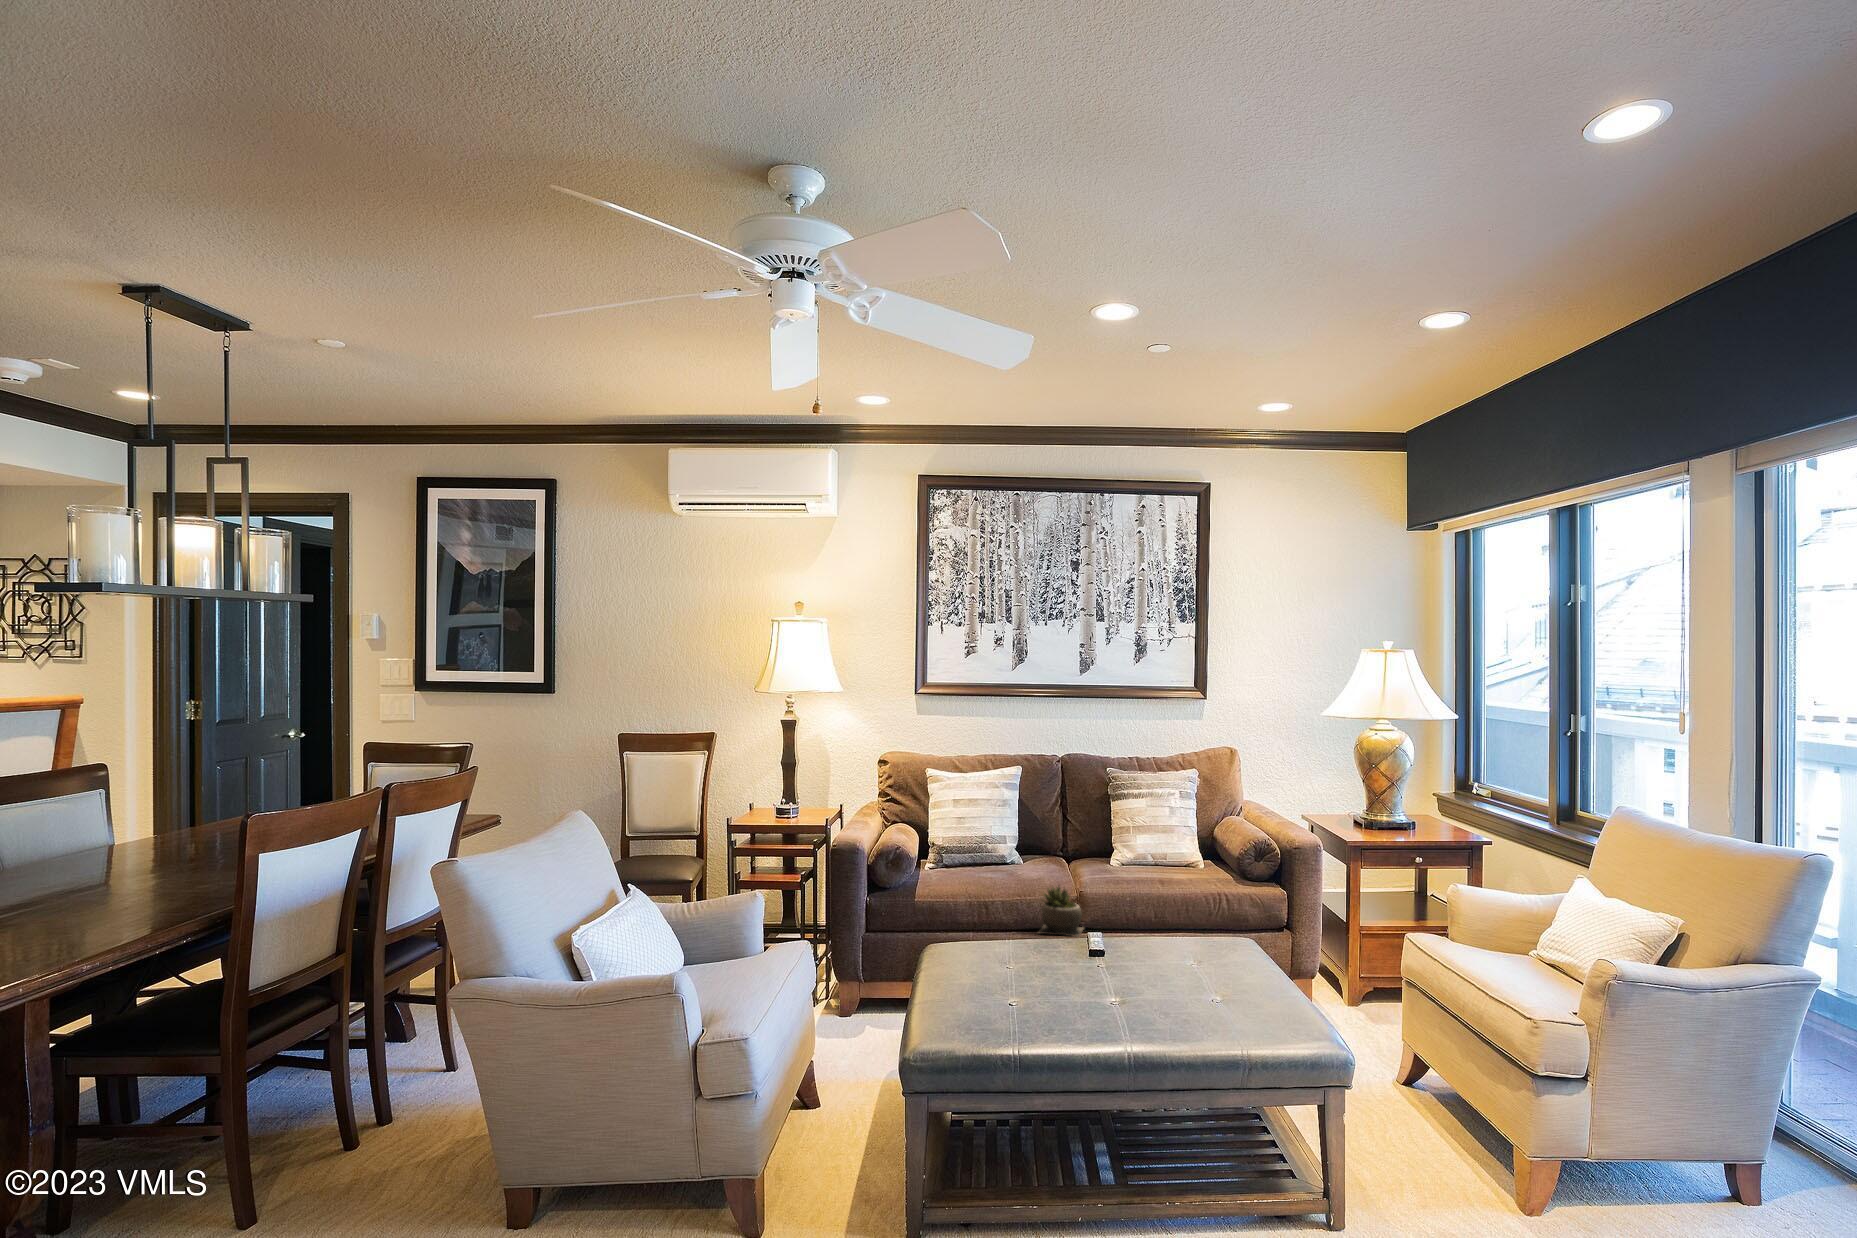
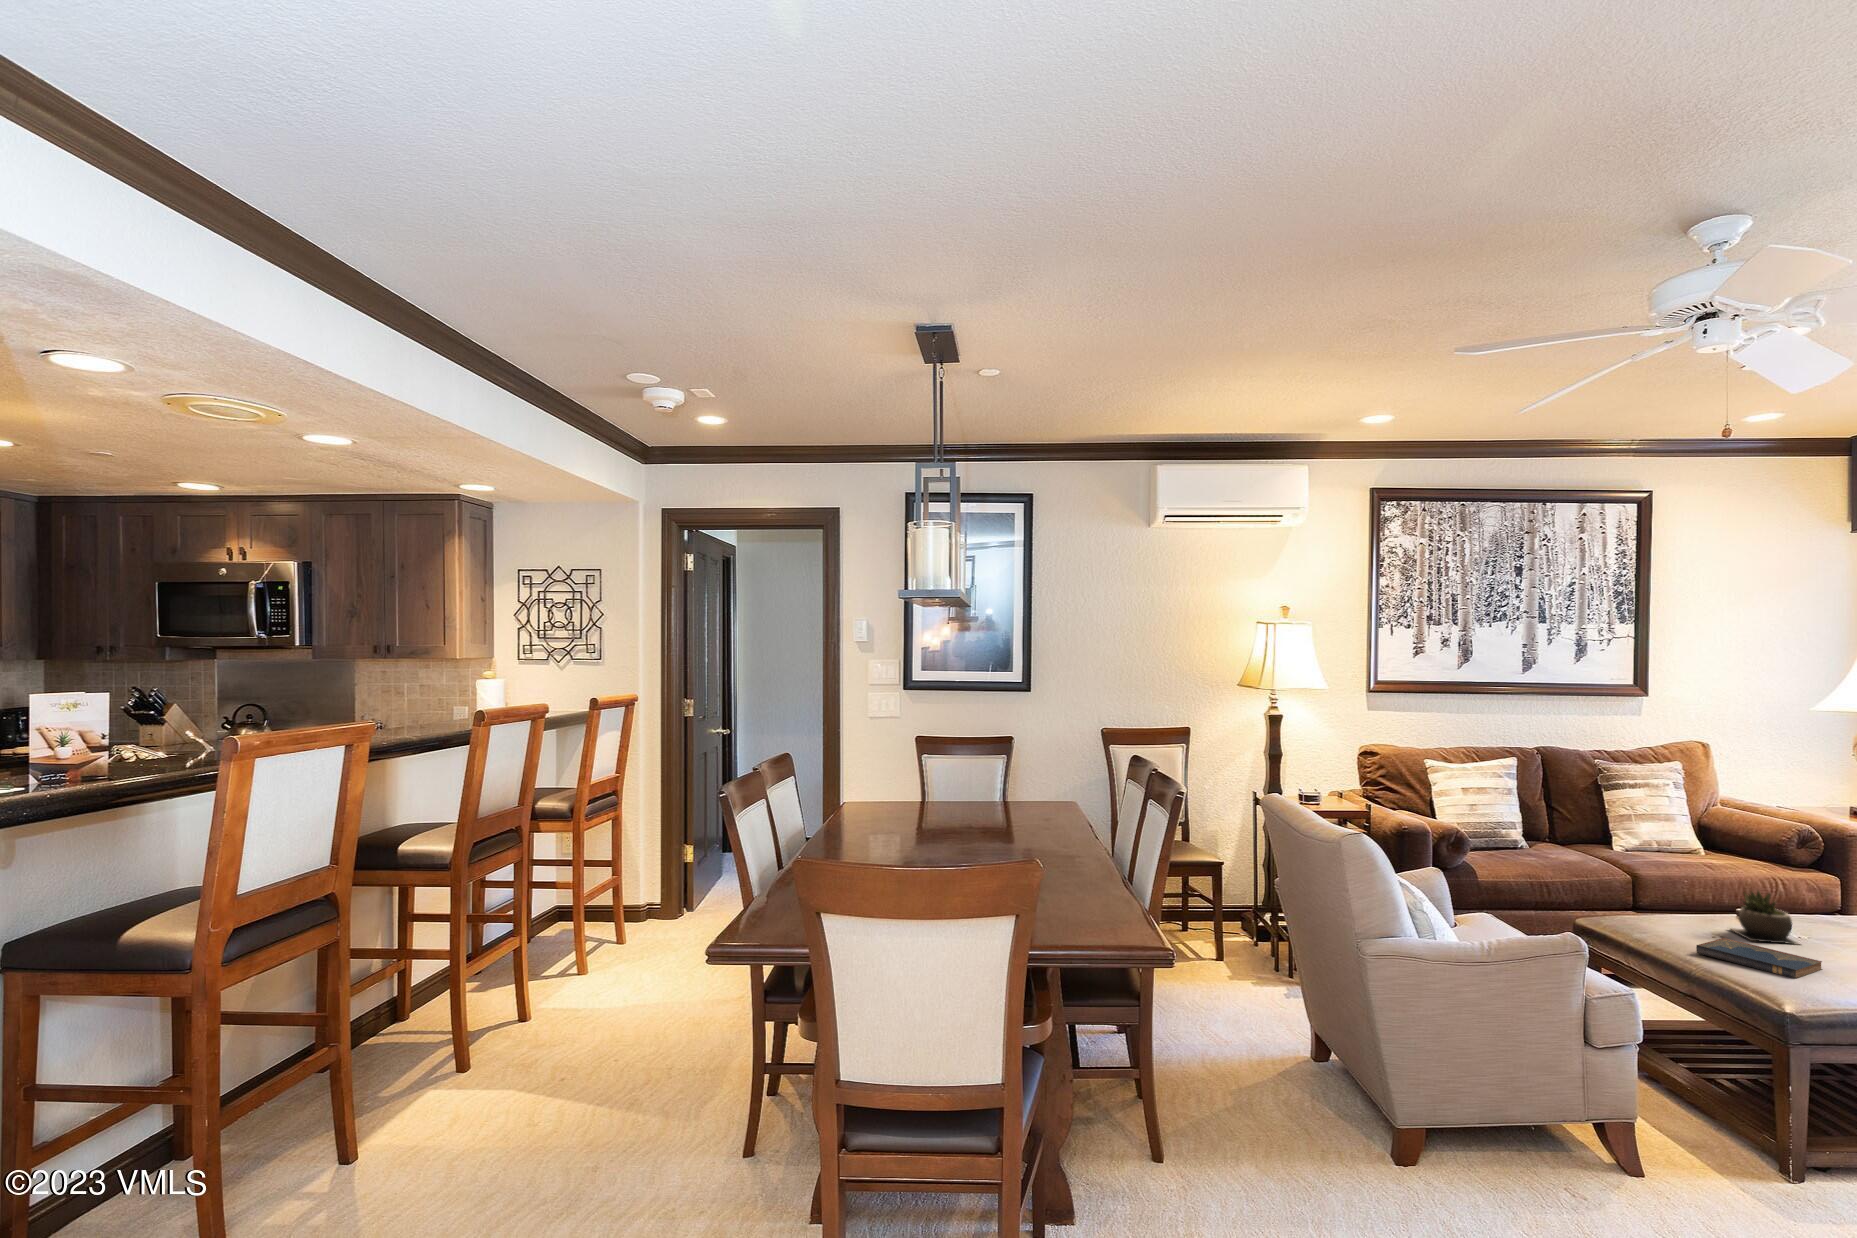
hardcover book: none [955,929,1039,959] -> present [1696,938,1822,979]

